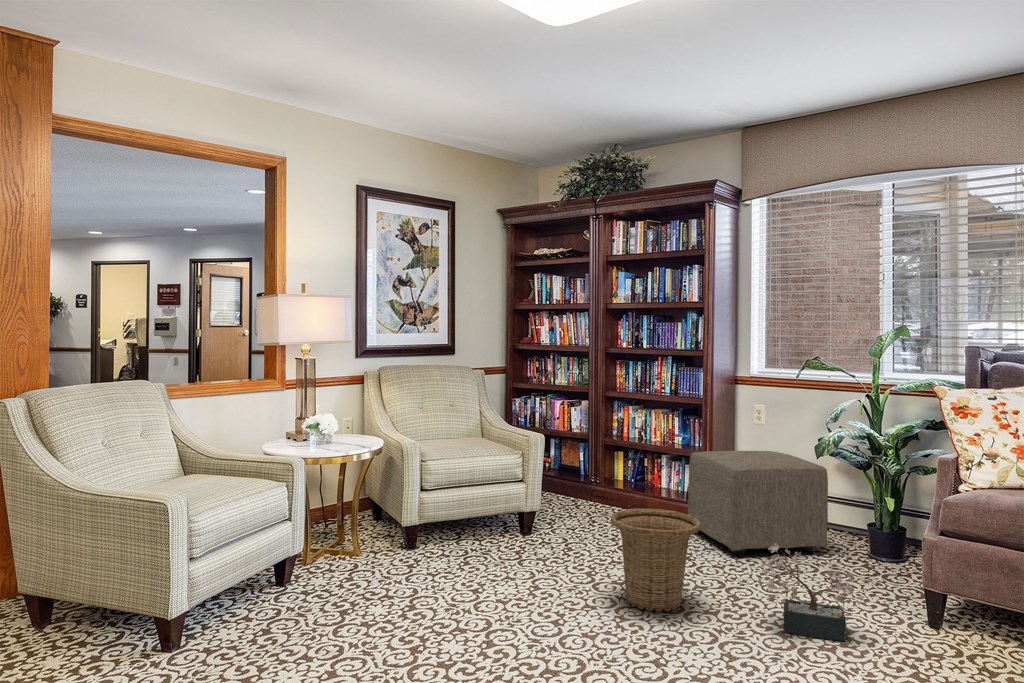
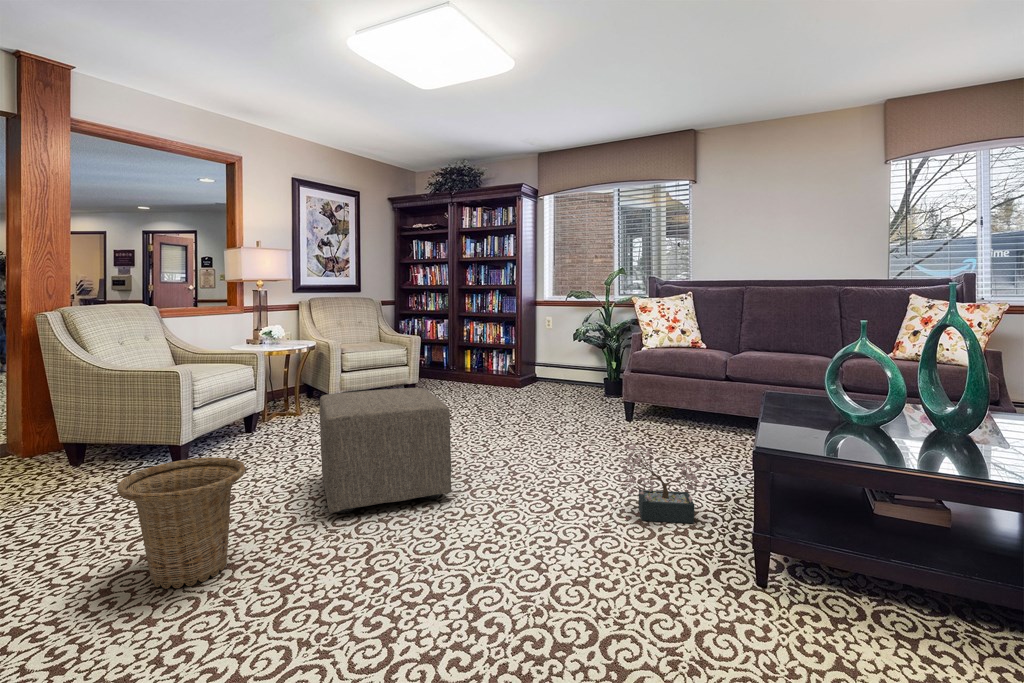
ottoman: present [688,451,828,554] -> present [320,388,451,513]
basket: present [611,509,700,612] -> present [117,457,245,589]

